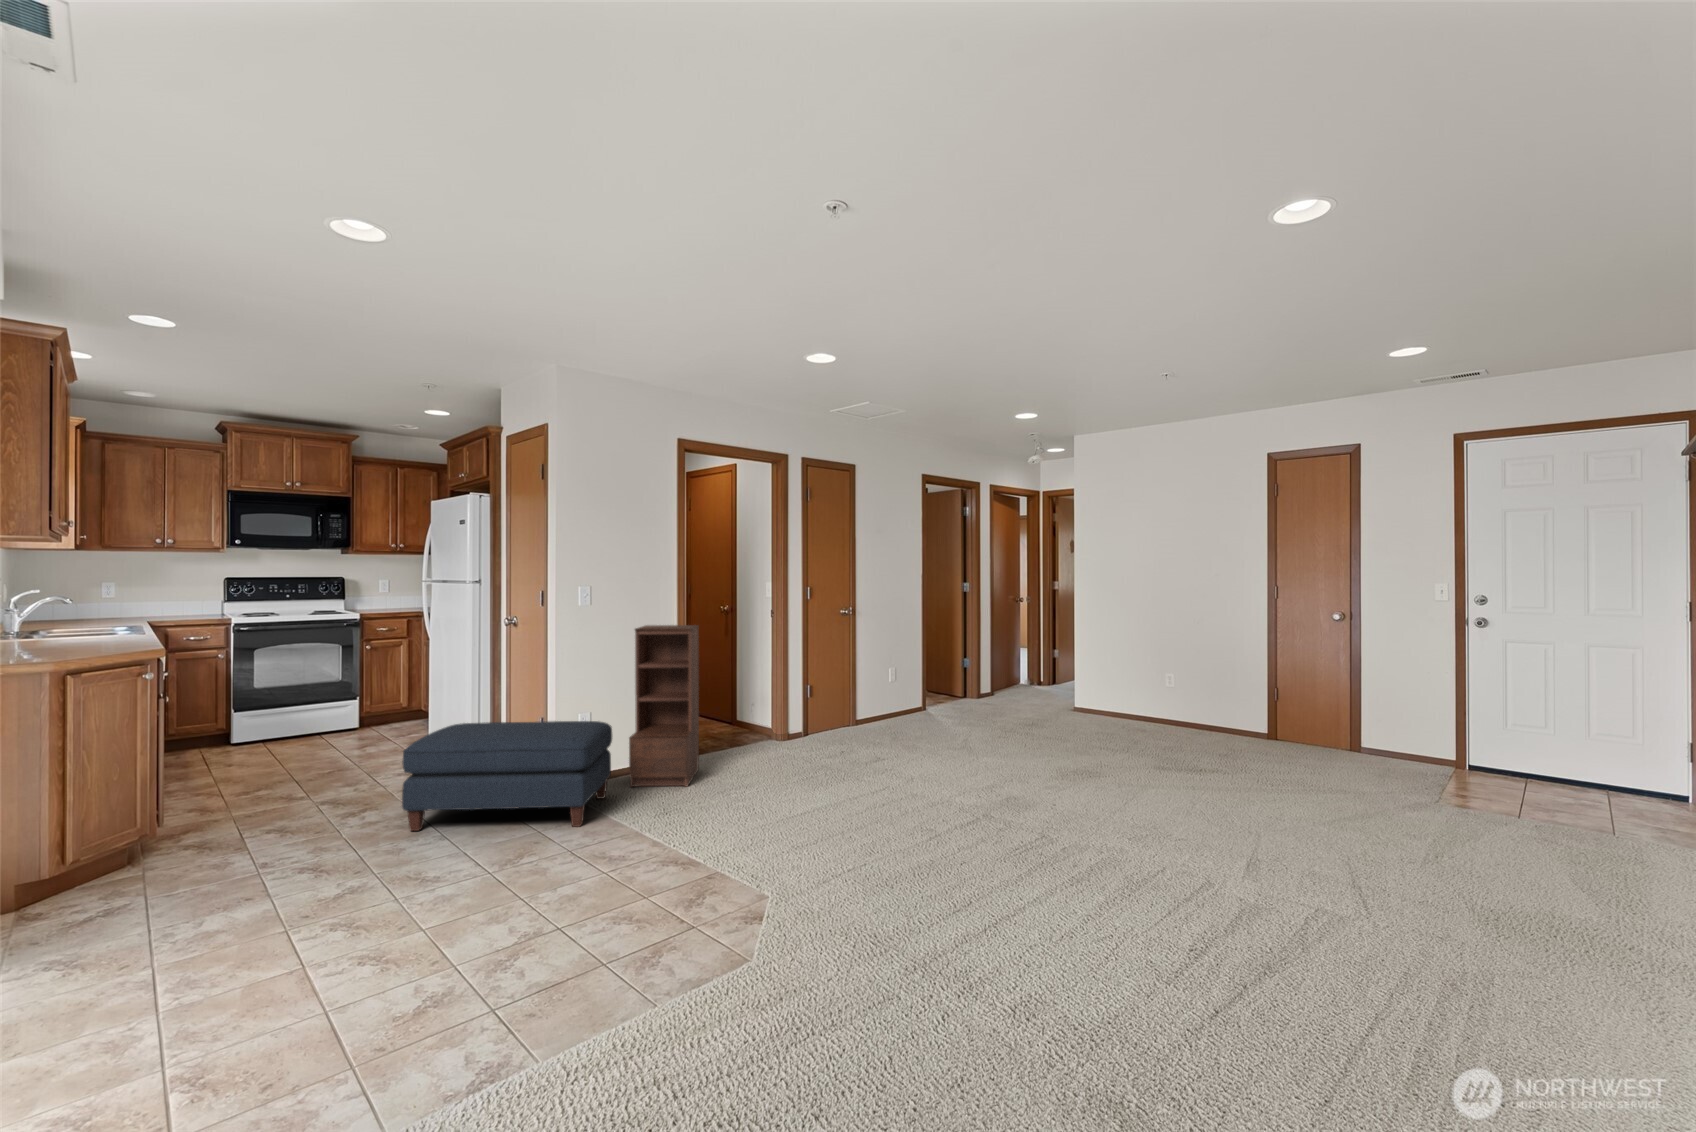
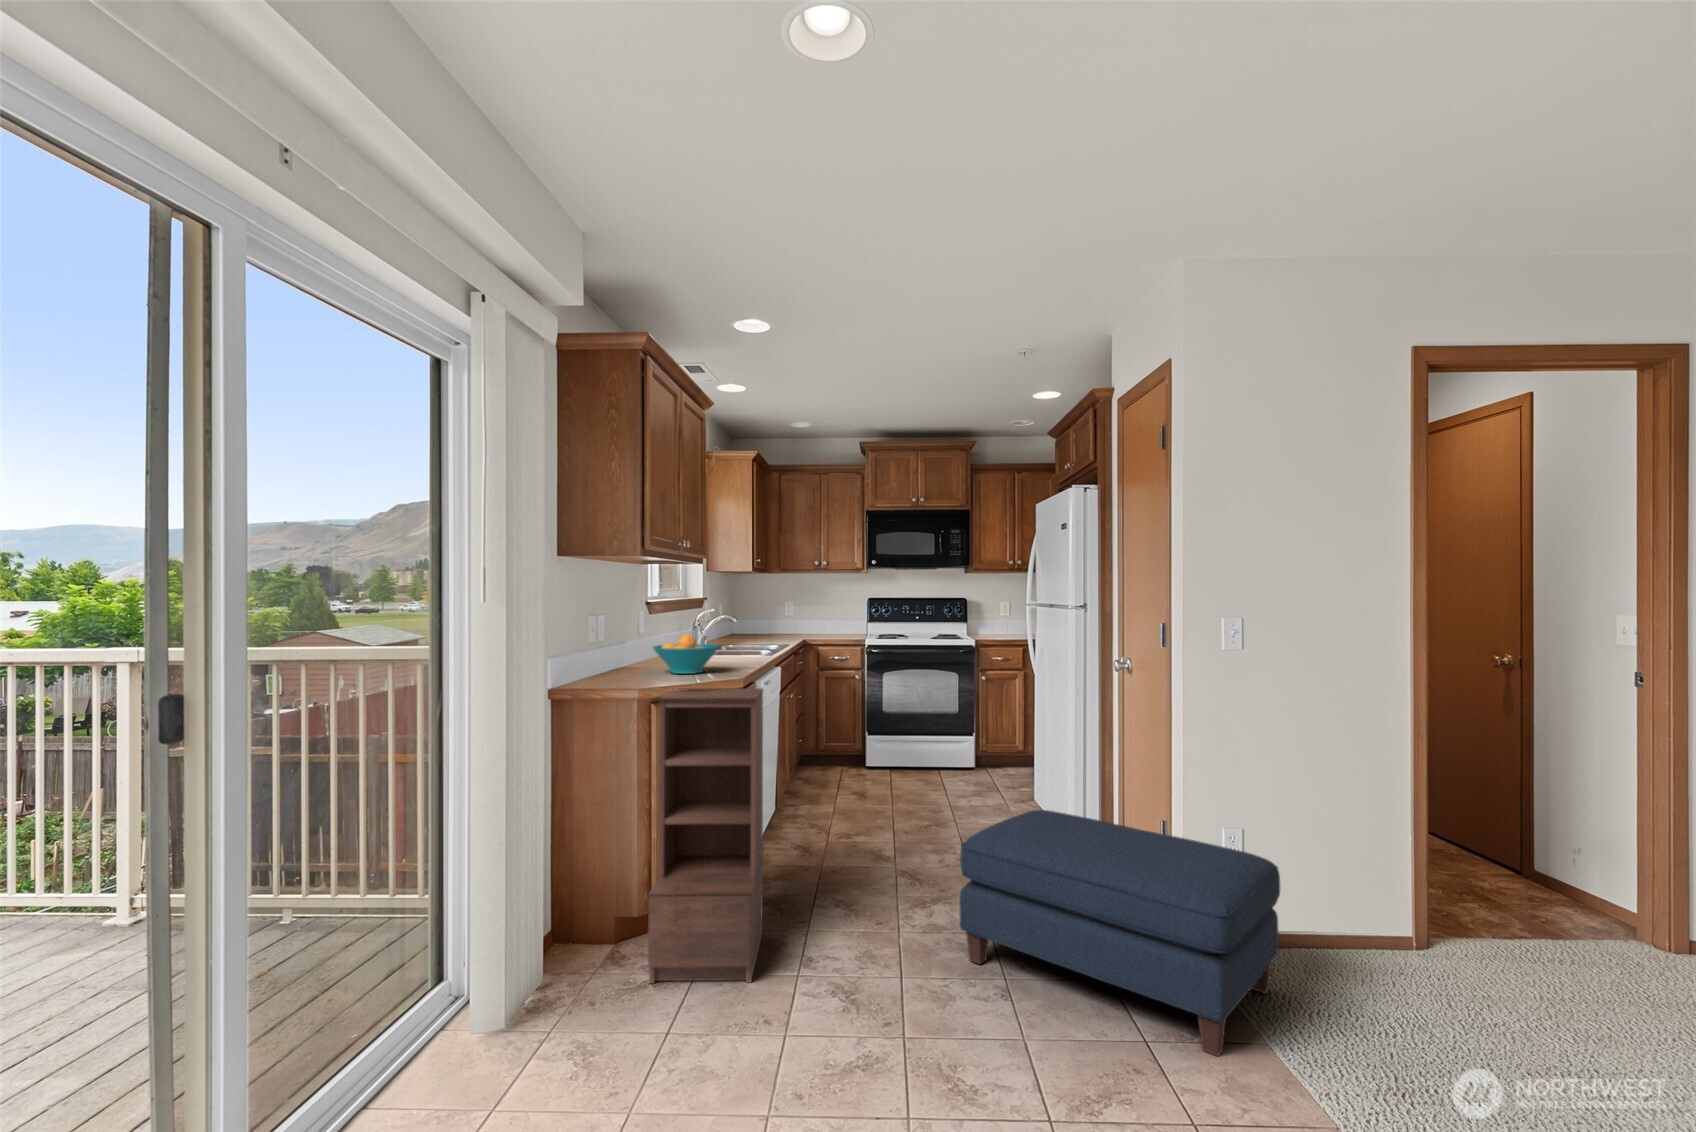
fruit bowl: none [30,613,124,652] -> present [653,634,719,674]
bookshelf: present [629,625,699,787] -> present [648,688,763,983]

